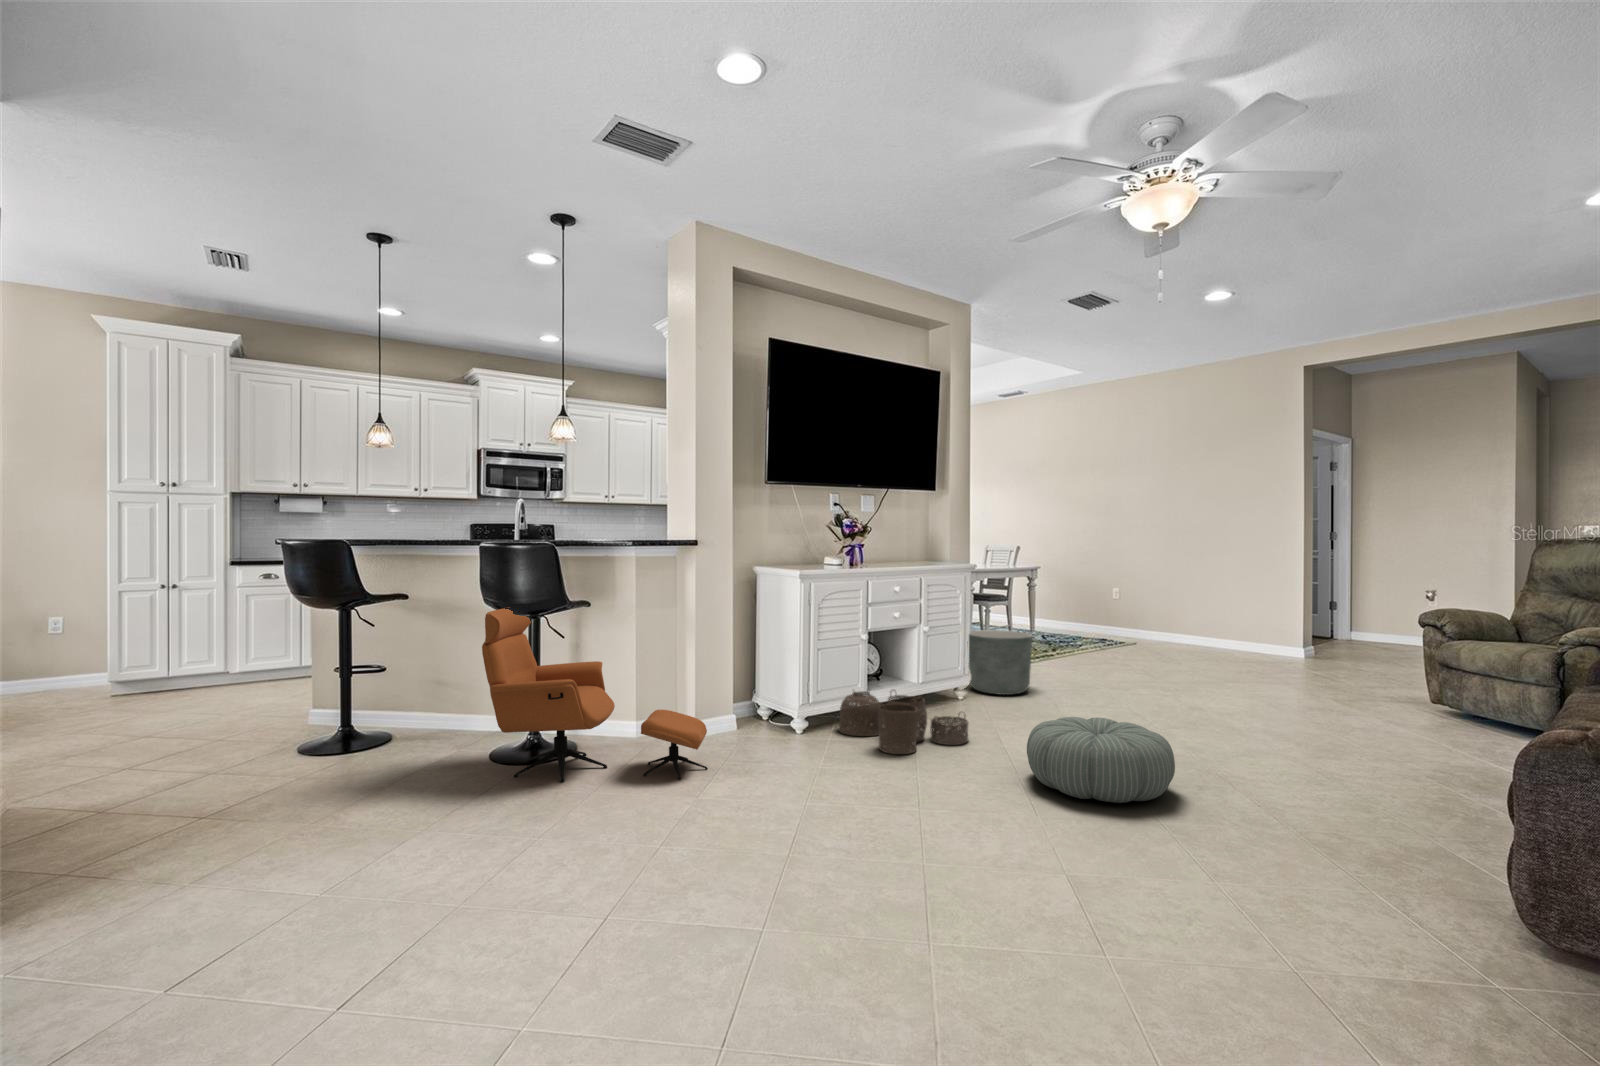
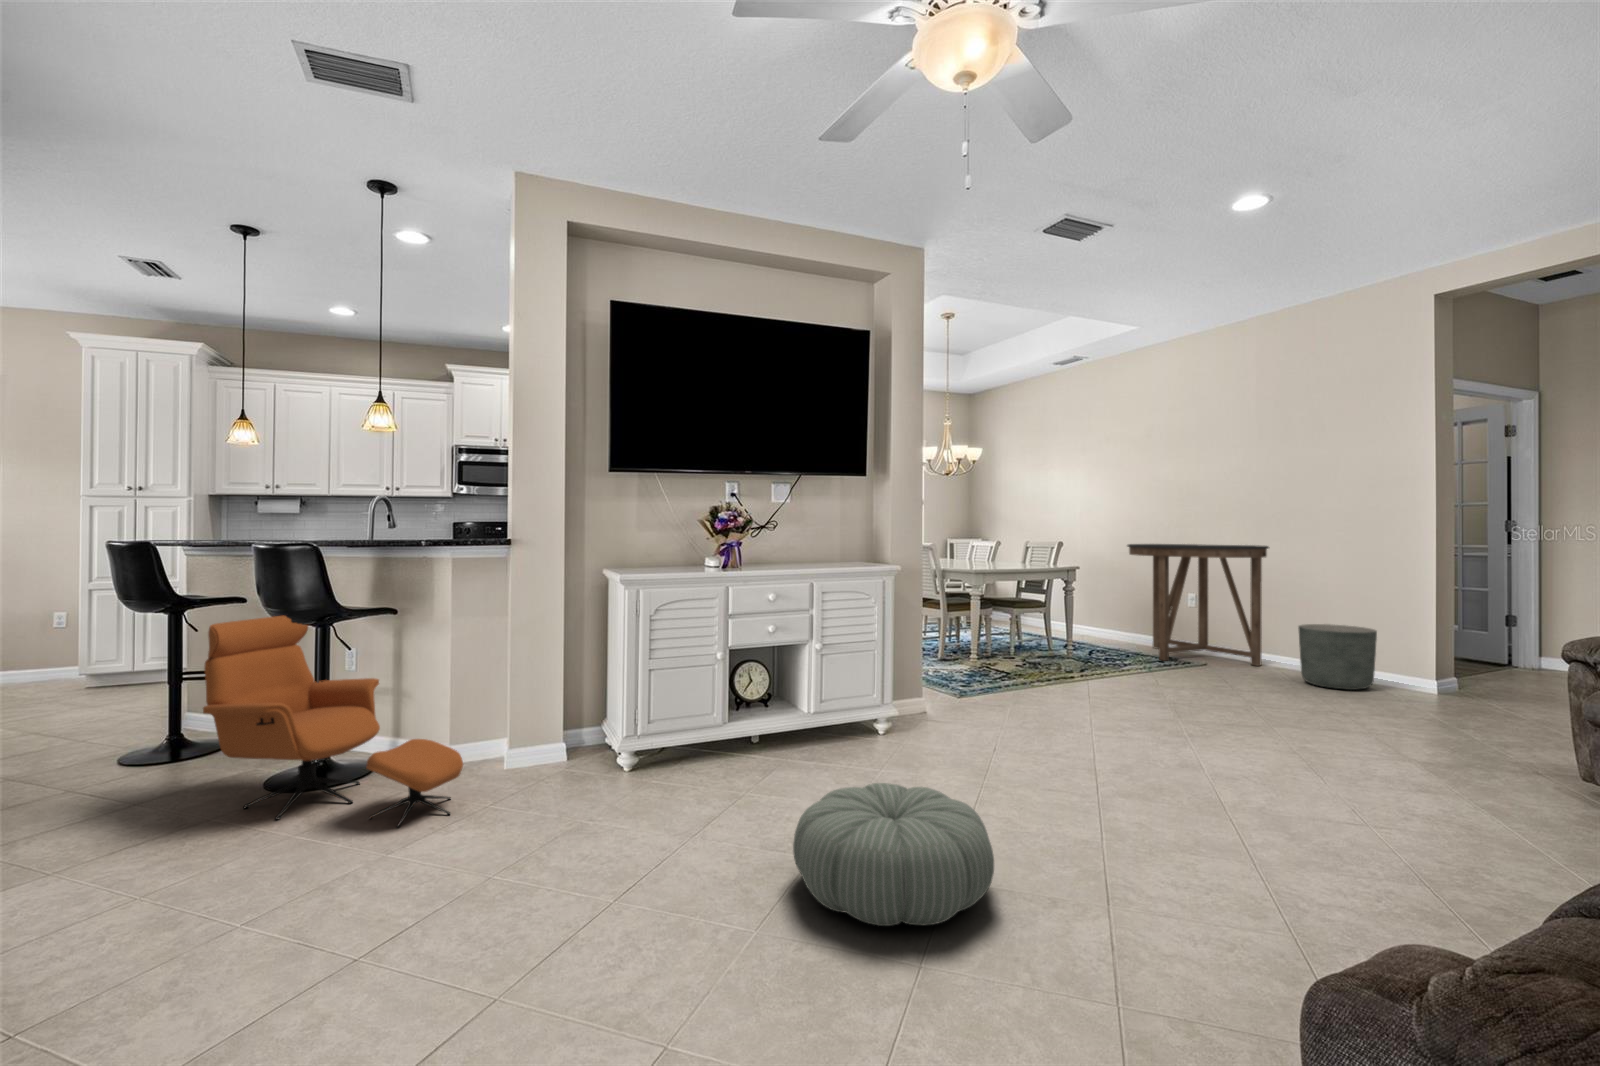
console table: none [1066,549,1181,645] -> present [1127,544,1269,666]
planter: present [968,630,1032,695] -> present [1298,624,1377,690]
woven basket: present [839,691,968,754] -> none [675,720,814,811]

